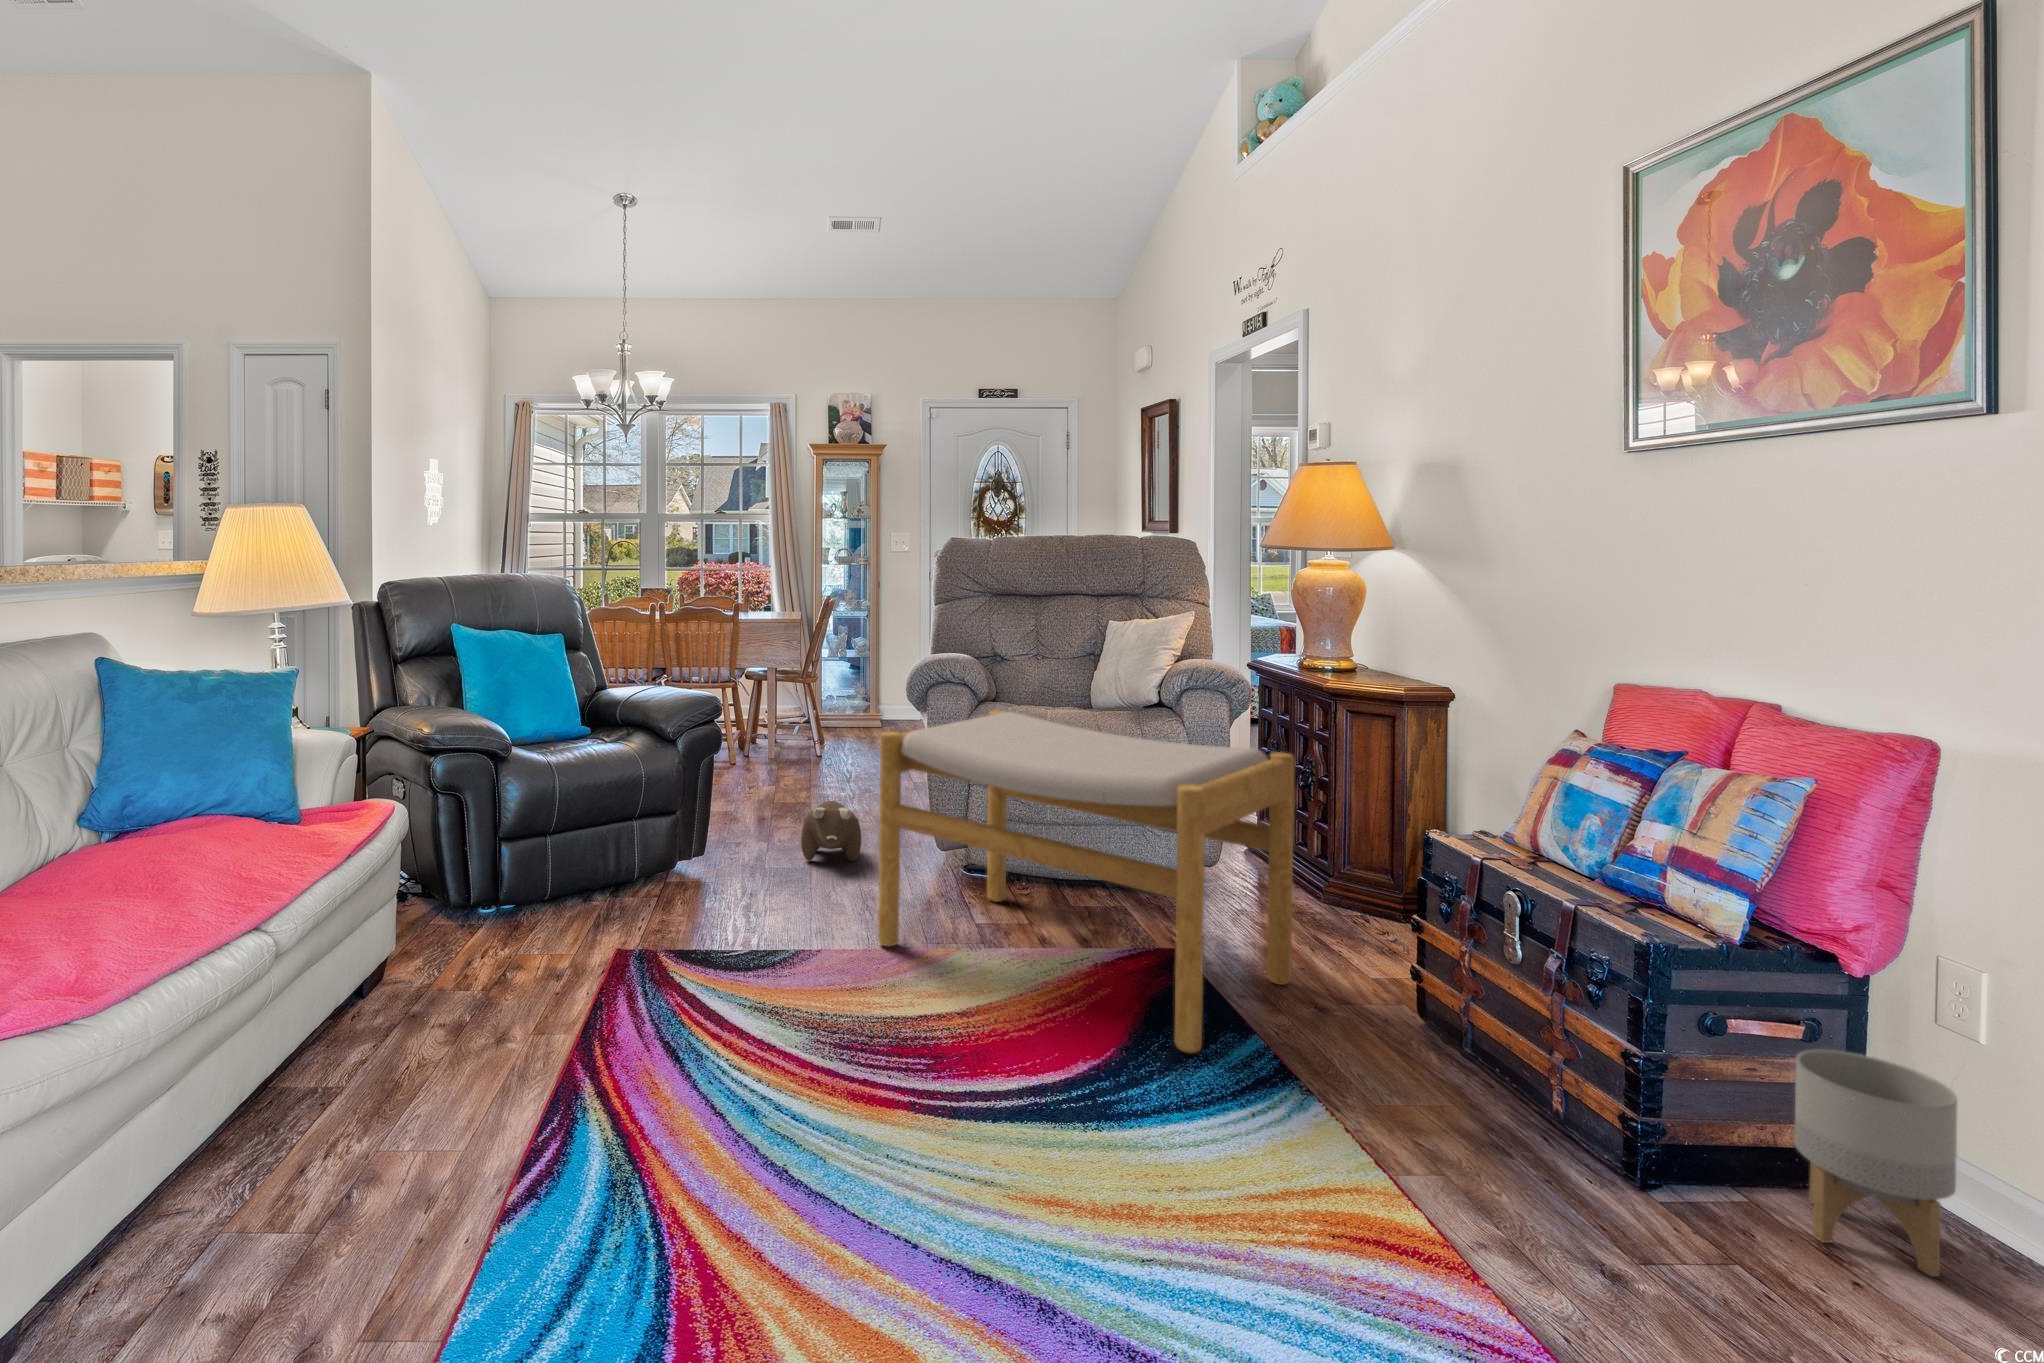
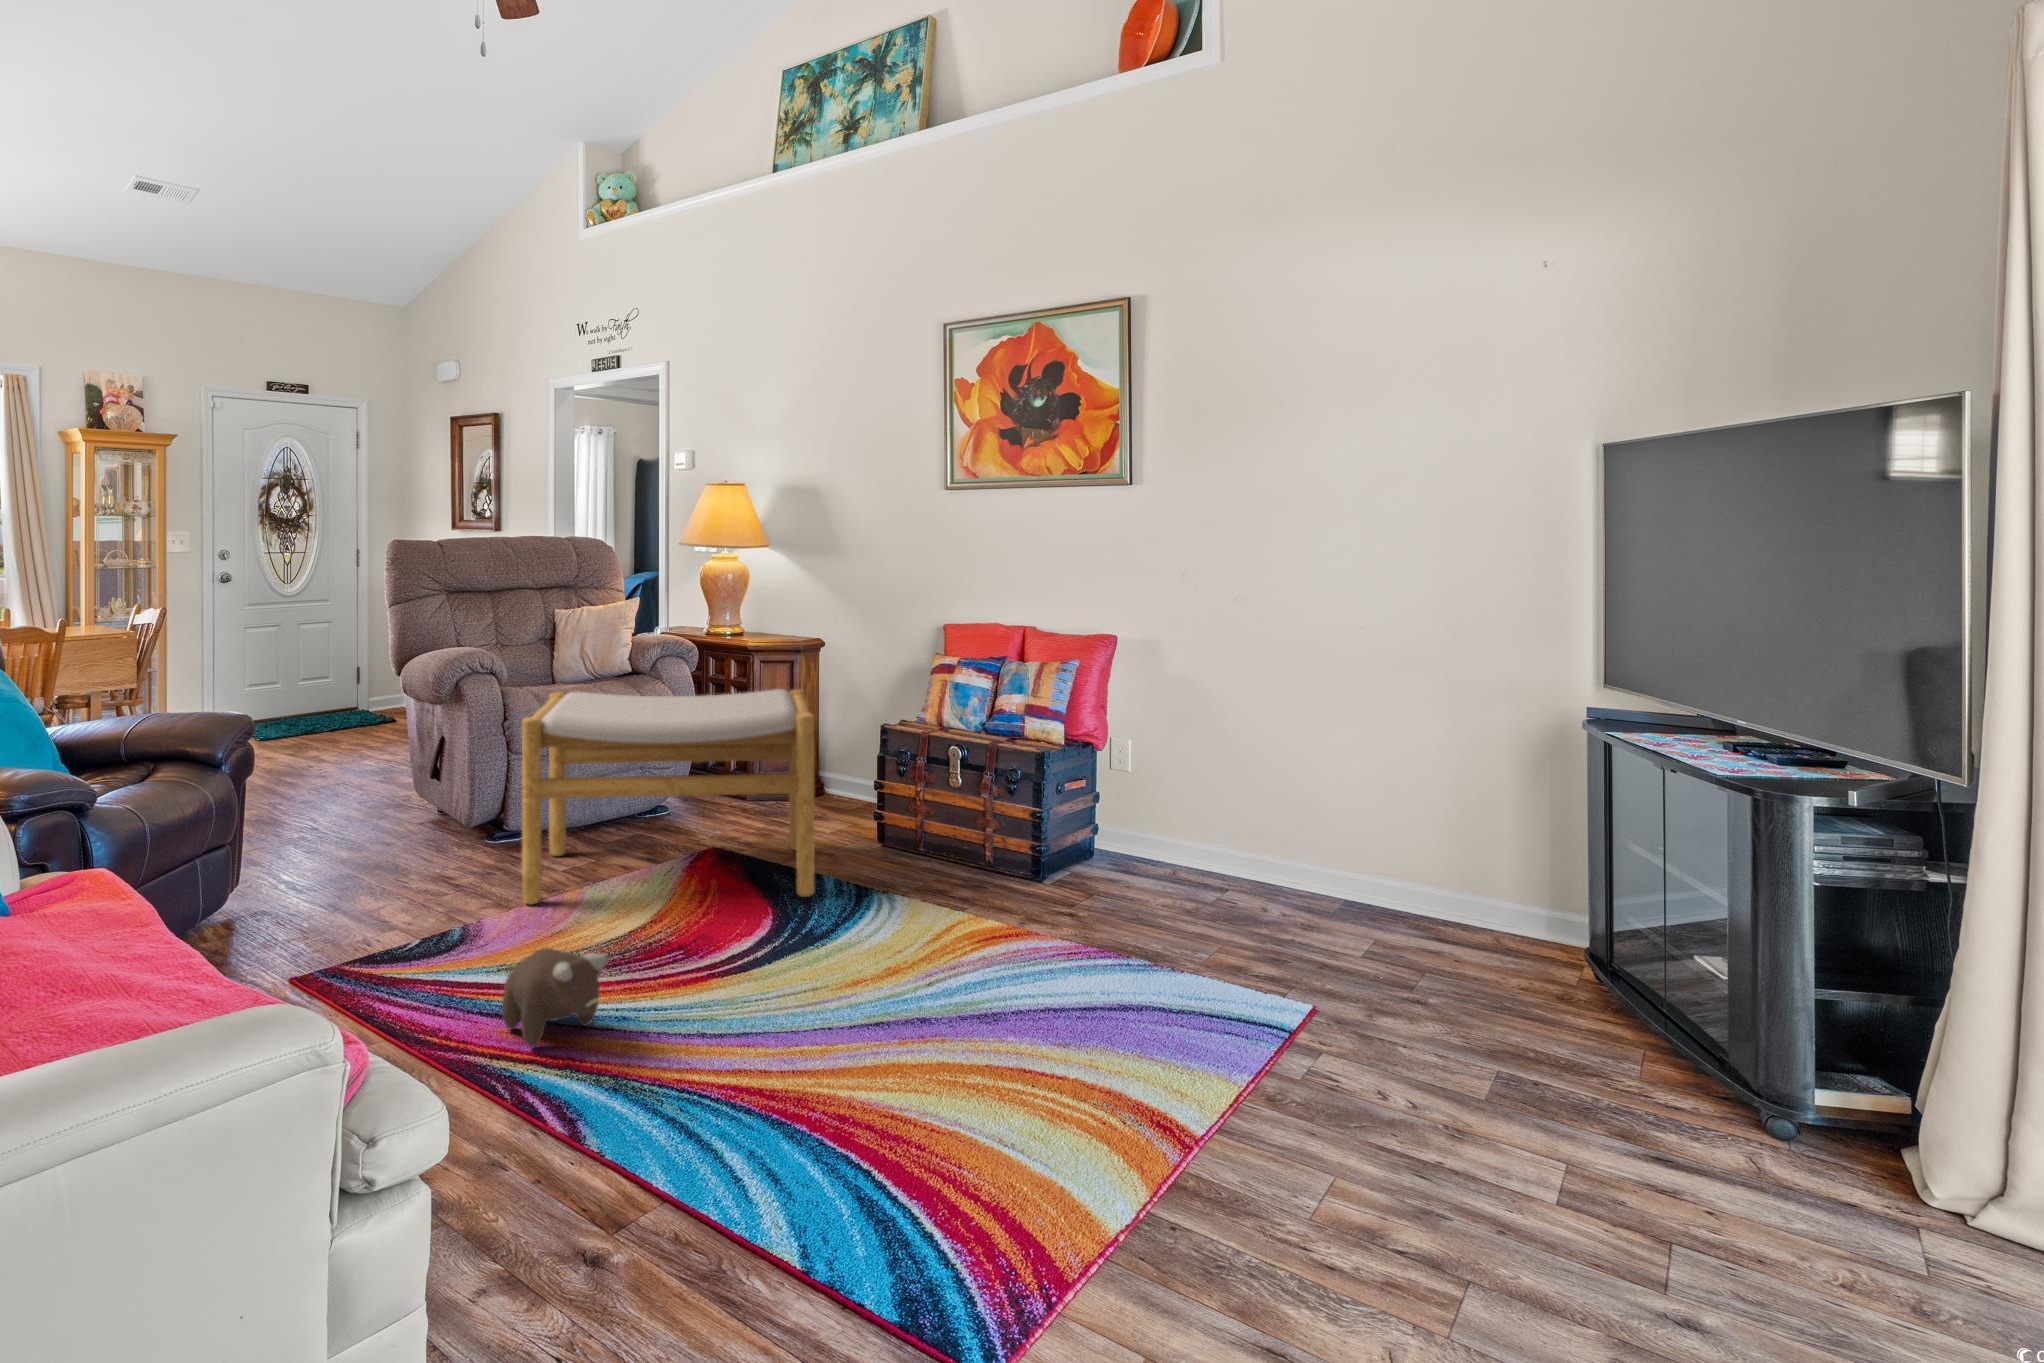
plush toy: present [801,801,861,861] -> present [502,948,607,1047]
planter: present [1794,1049,1957,1277] -> none [1091,787,1149,878]

